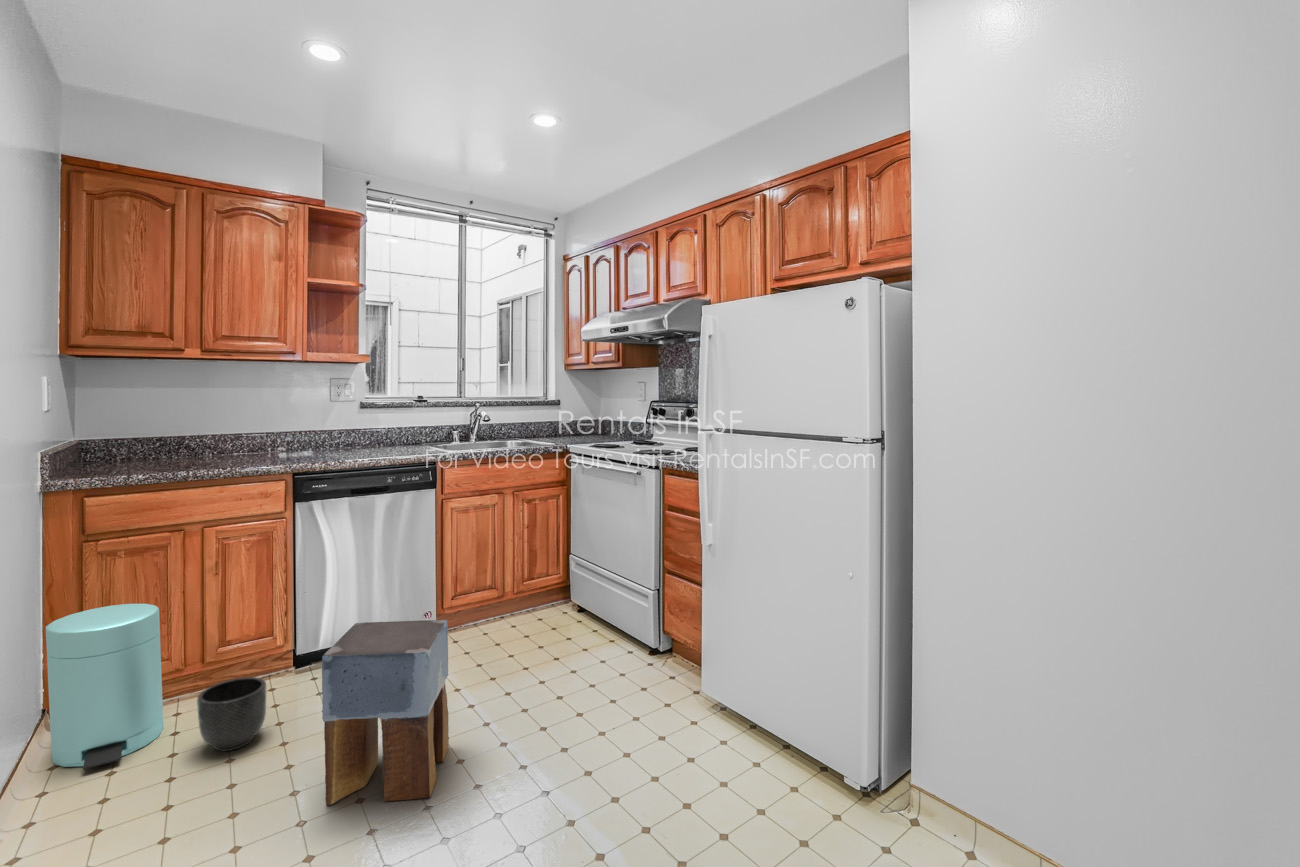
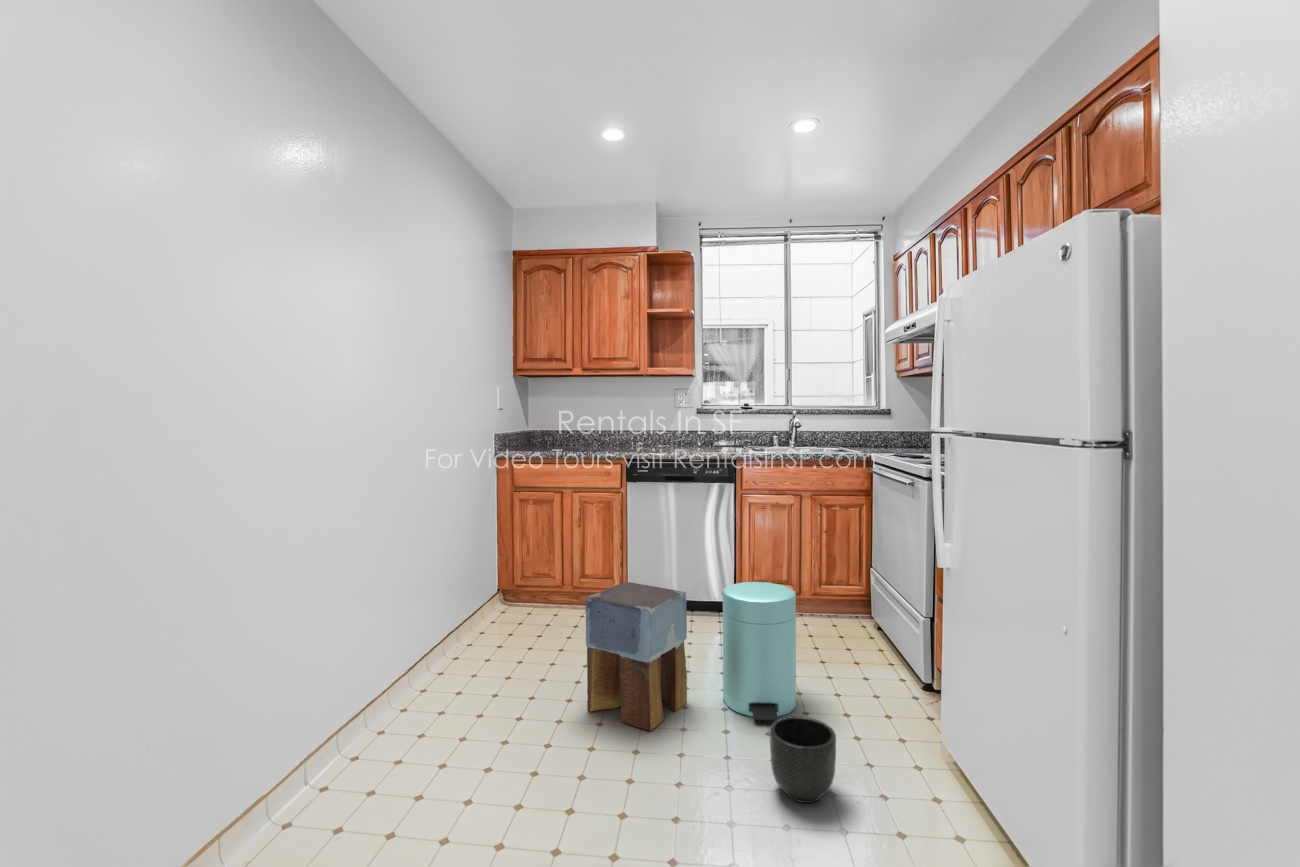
trash can: present [46,604,163,769] -> present [723,582,796,720]
planter: present [197,677,266,751] -> present [770,716,836,803]

